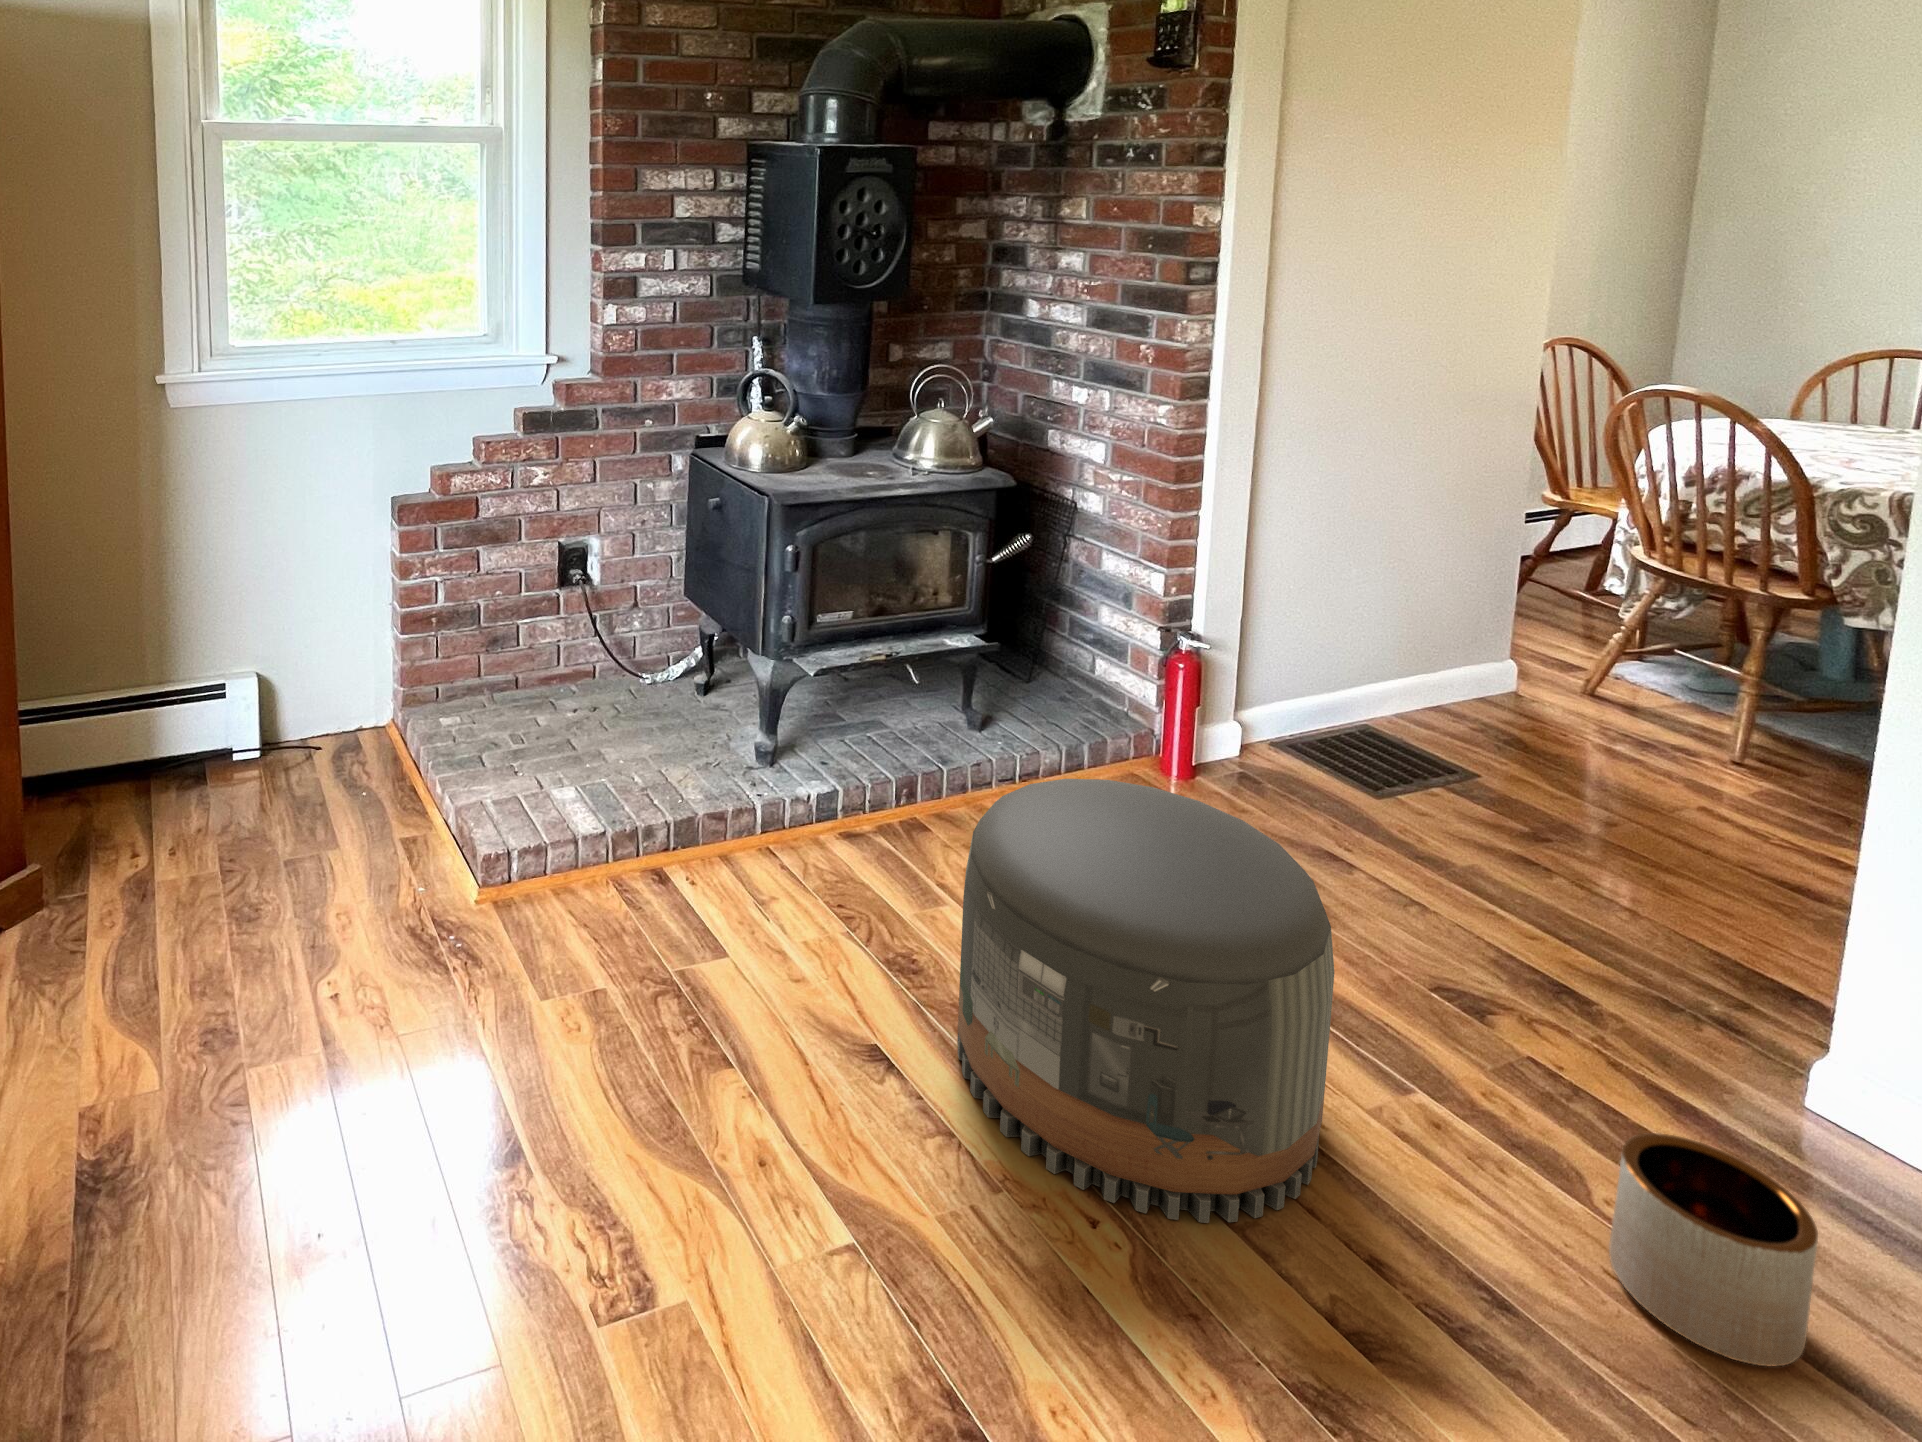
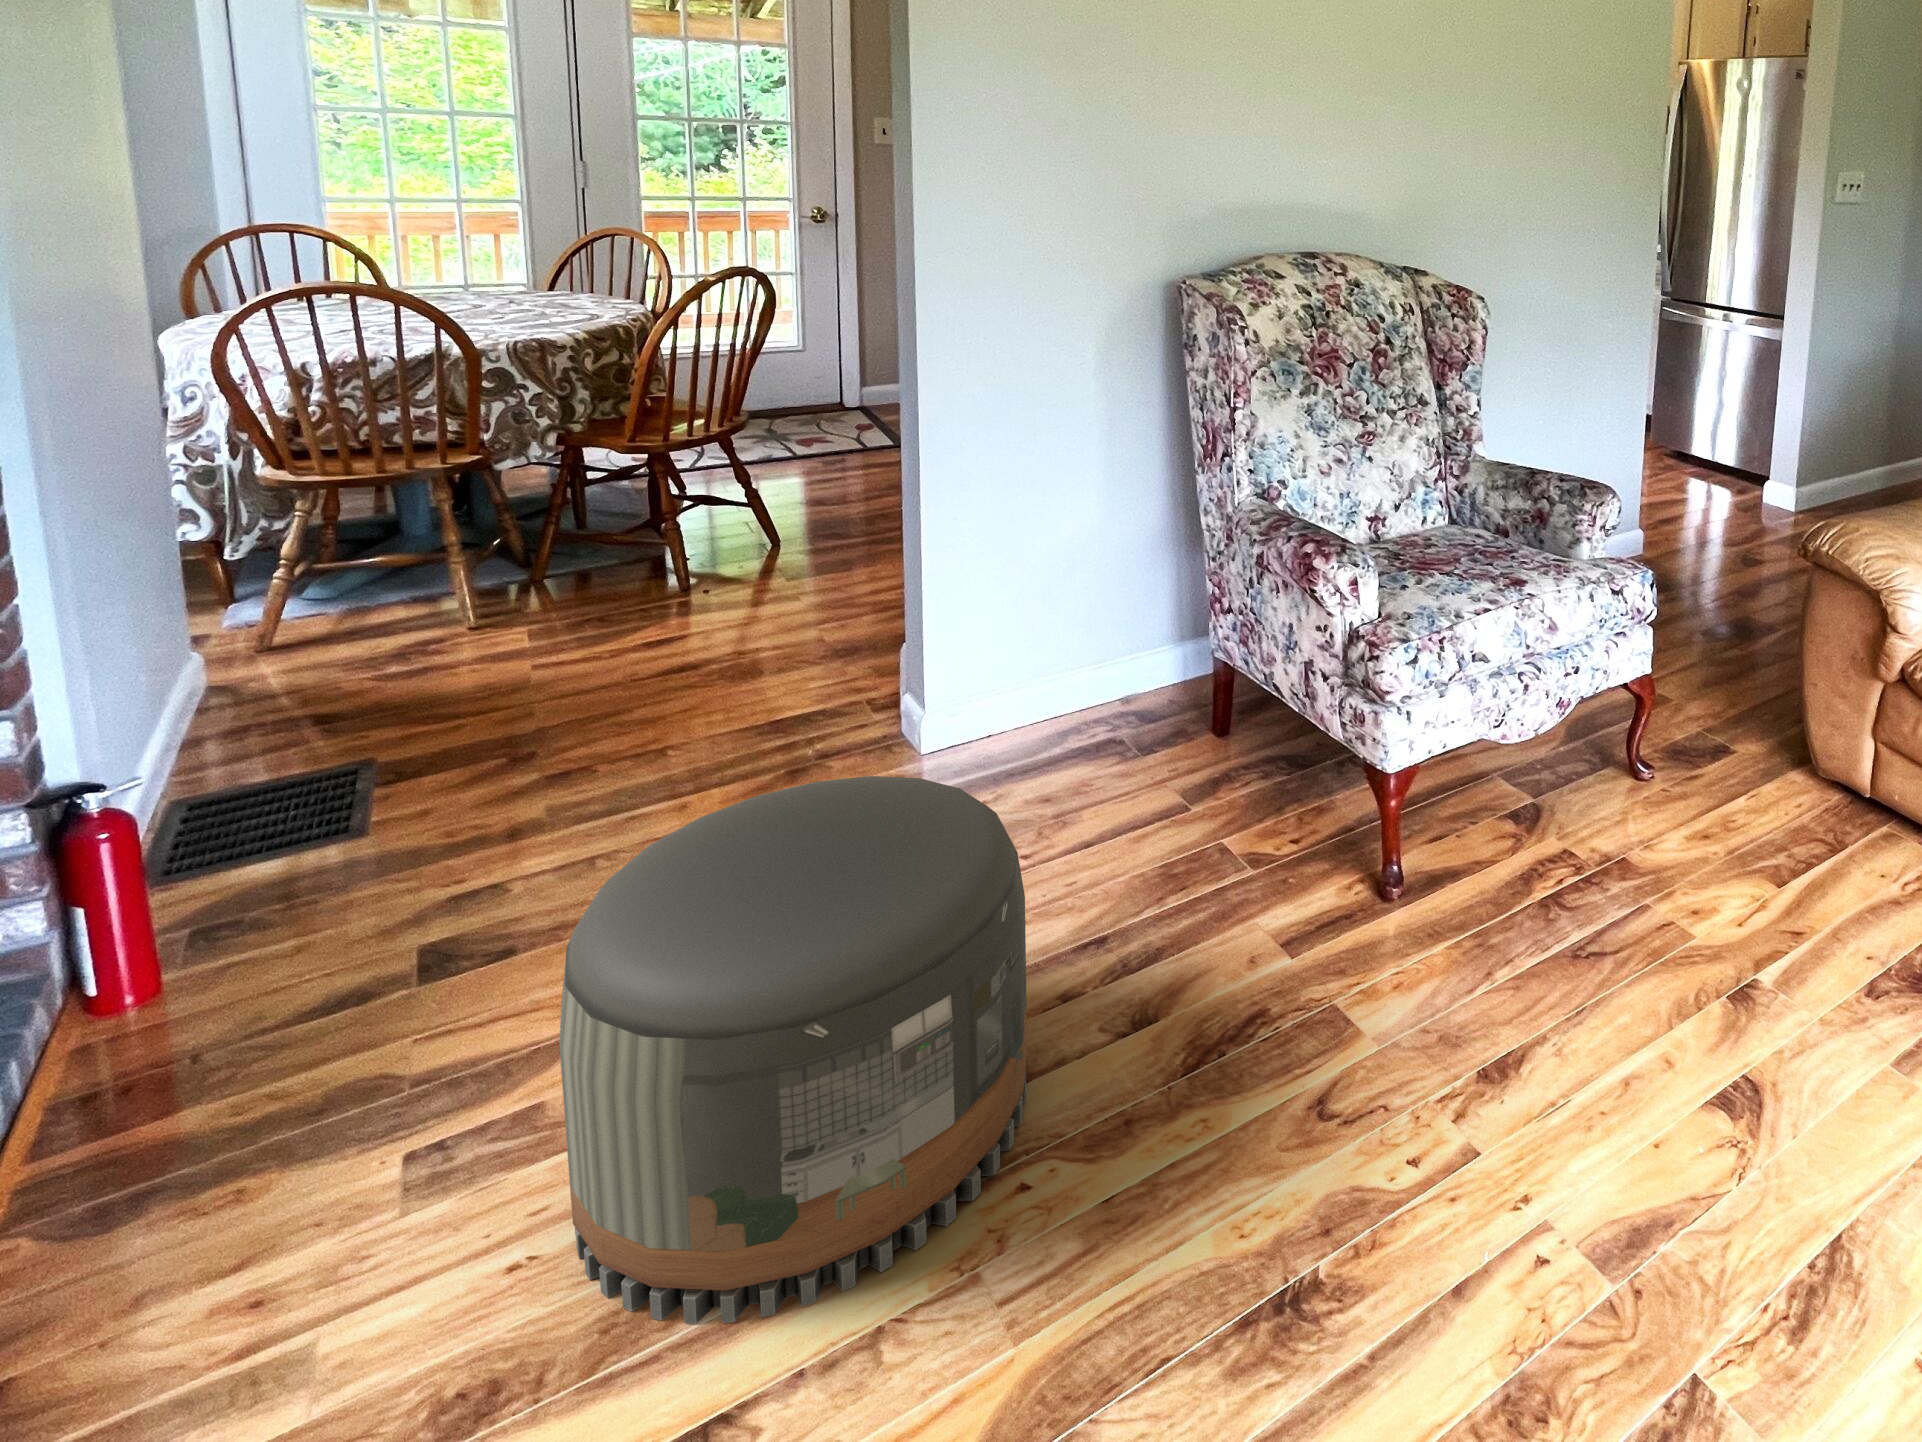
planter: present [1609,1133,1818,1366] -> none [1042,750,1145,879]

